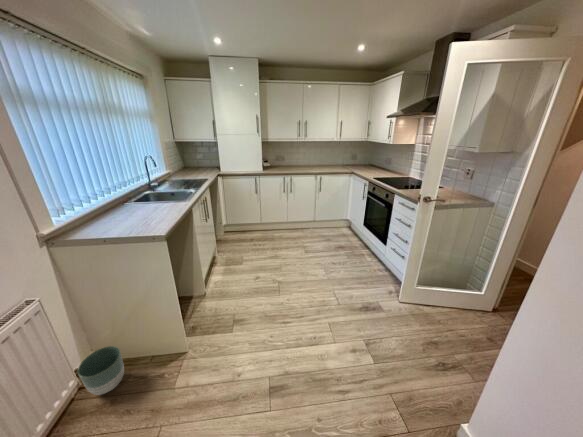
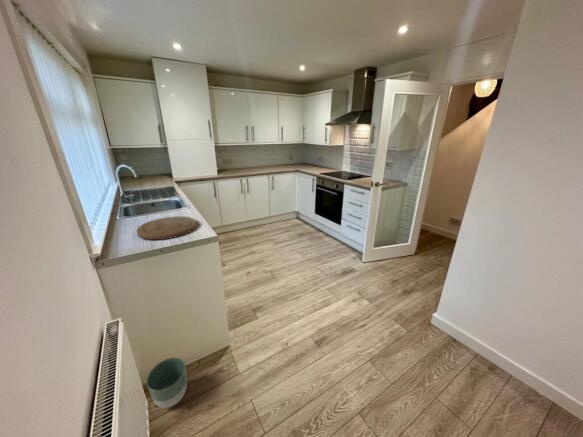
cutting board: none [107,209,169,230] -> present [137,216,196,240]

